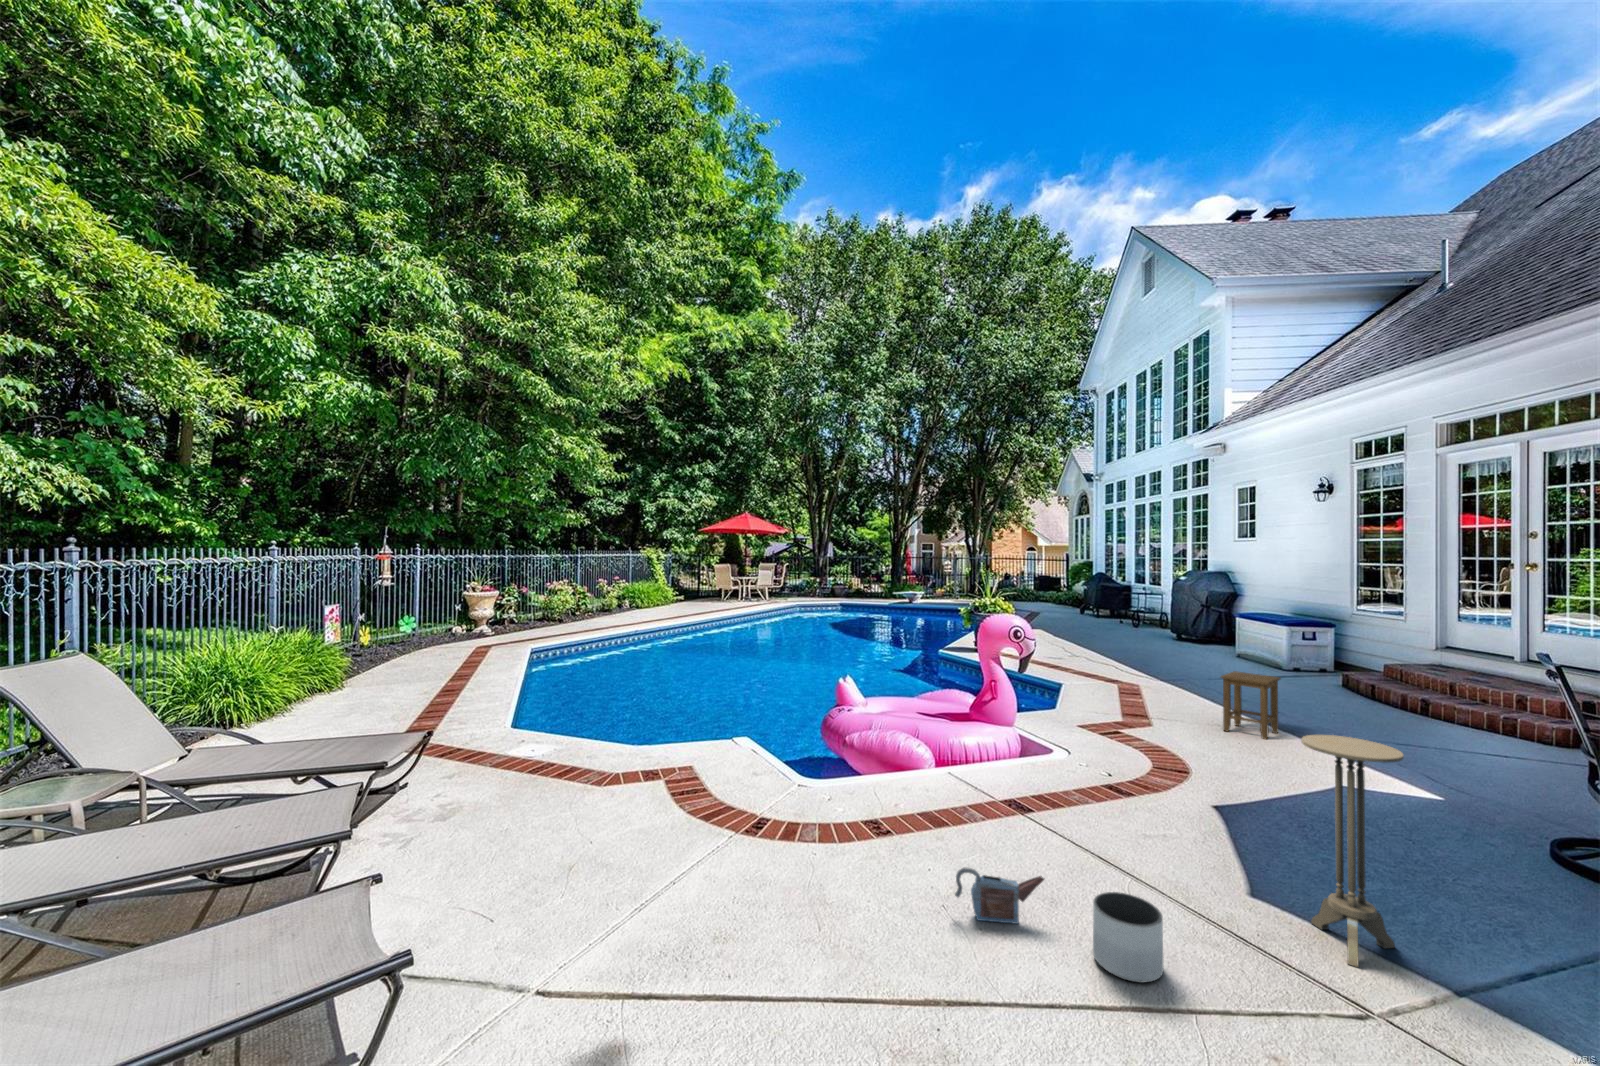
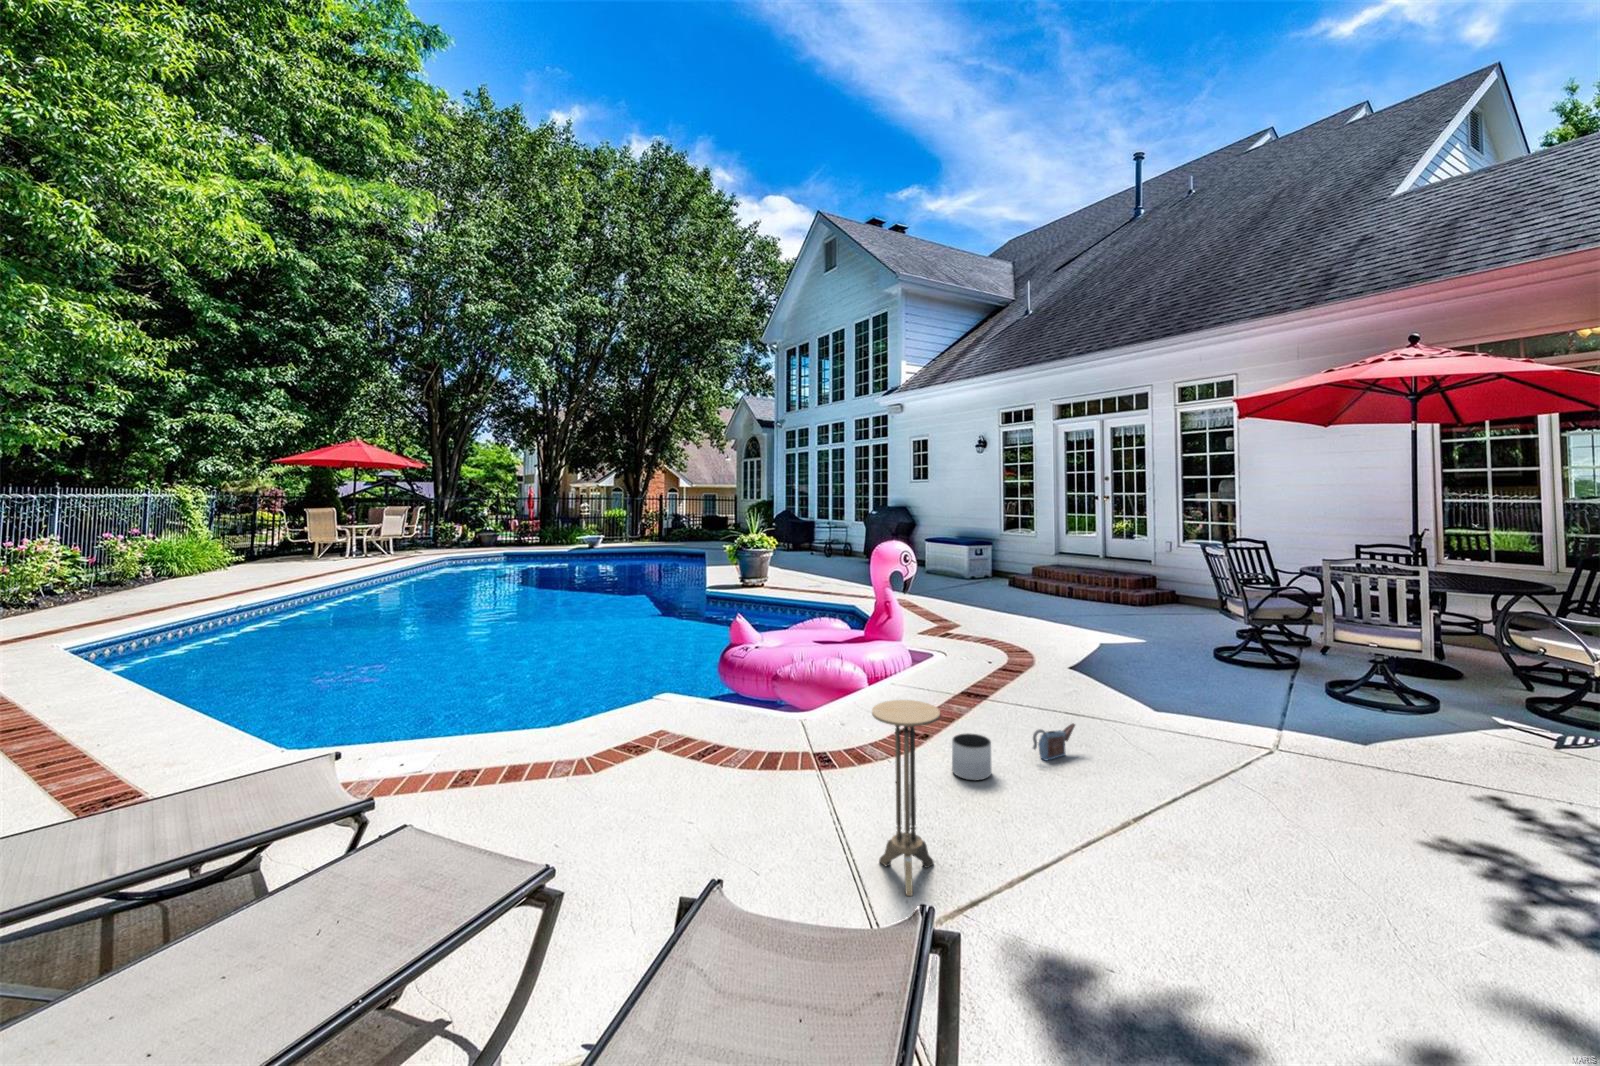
stool: present [1221,671,1281,739] -> none [995,582,1024,625]
side table: present [1301,735,1404,967] -> present [872,700,940,896]
planter: present [1093,892,1163,983] -> present [952,733,992,780]

